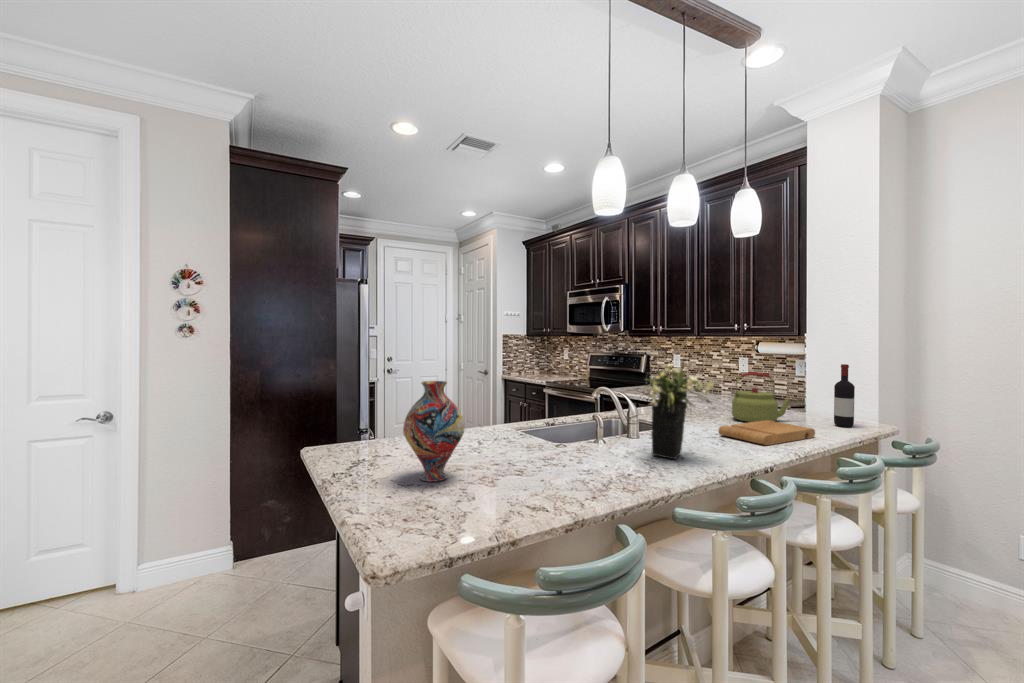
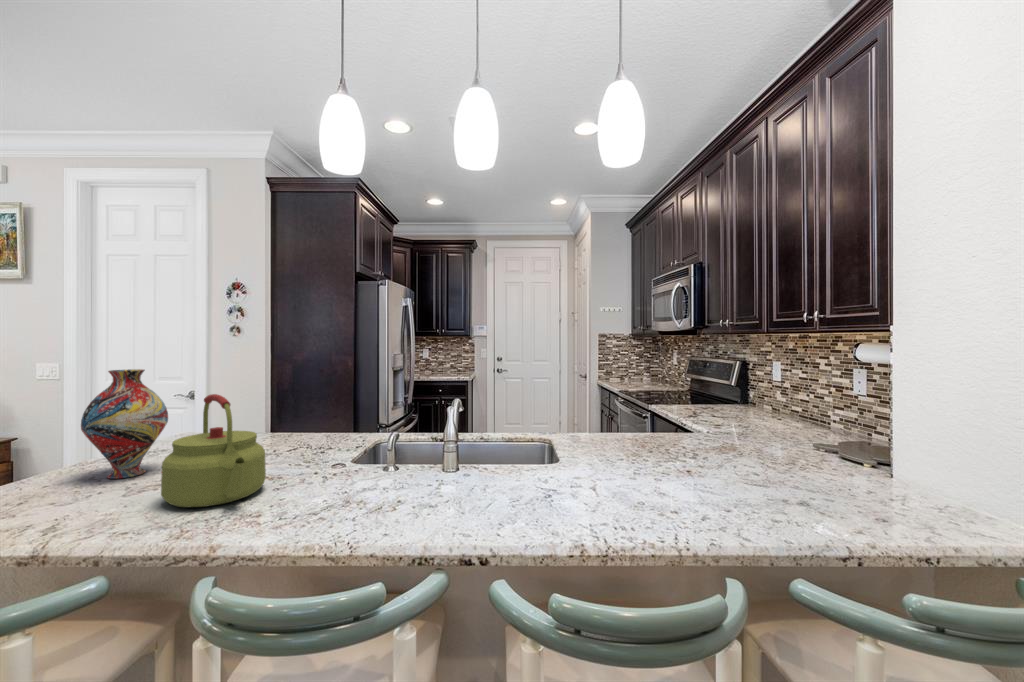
flower arrangement: present [646,362,717,459] -> none [322,355,451,506]
wine bottle: present [834,364,855,427] -> none [882,377,929,513]
kettle: present [732,372,790,422] -> present [161,394,266,507]
cutting board: present [719,420,815,445] -> none [581,468,753,518]

